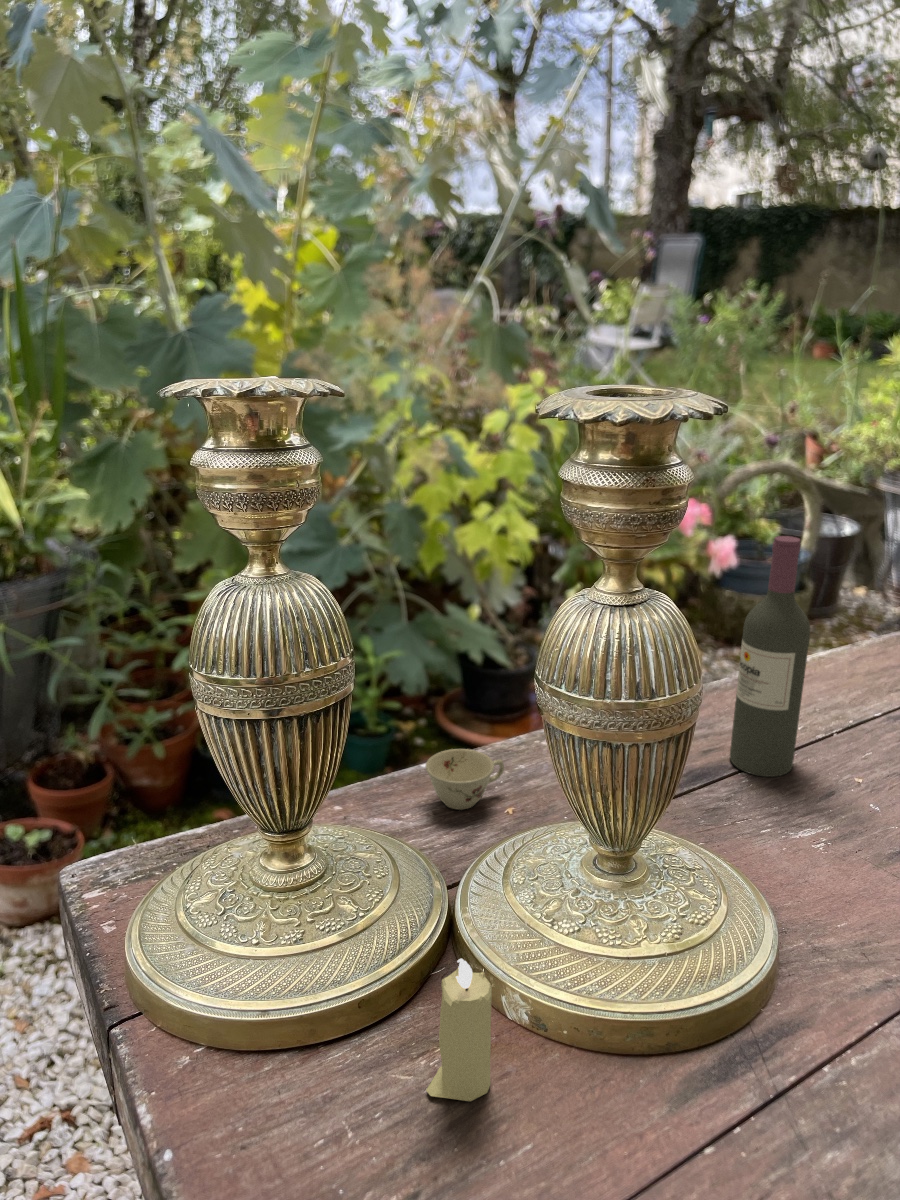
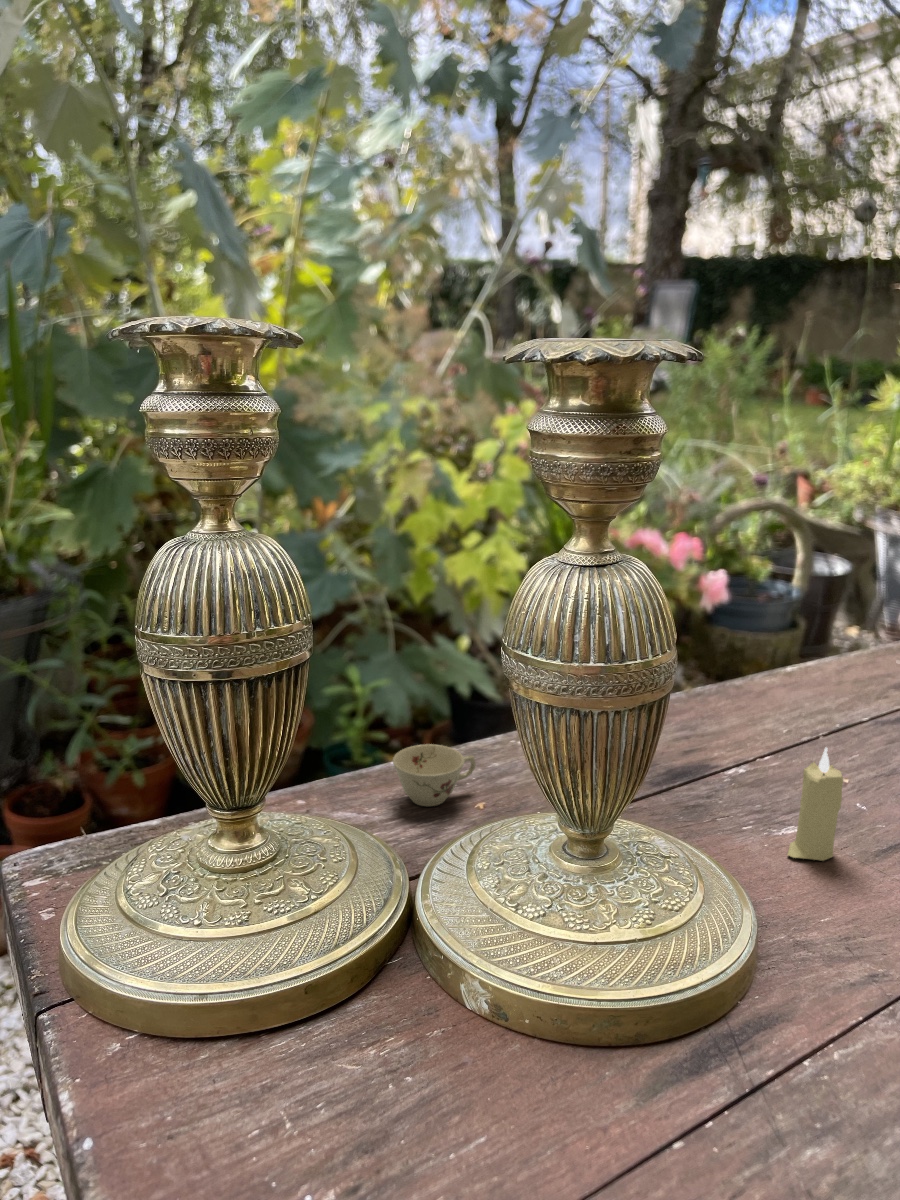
wine bottle: present [730,536,810,777] -> none [712,527,794,780]
candle: present [426,959,492,1101] -> present [788,748,843,861]

